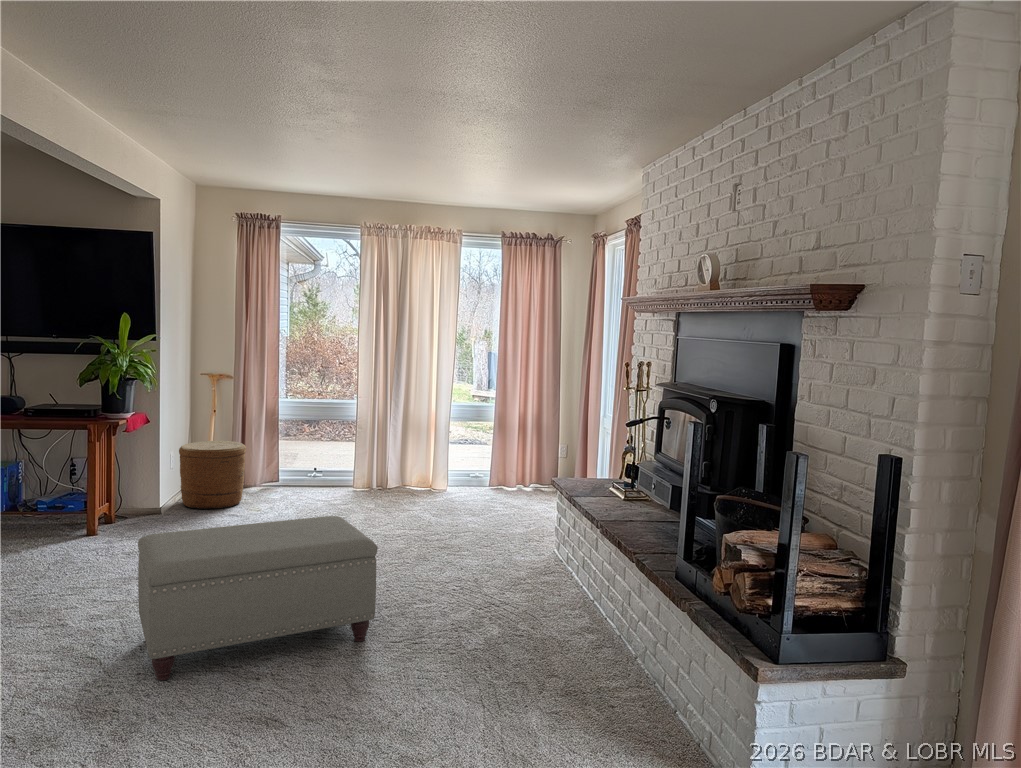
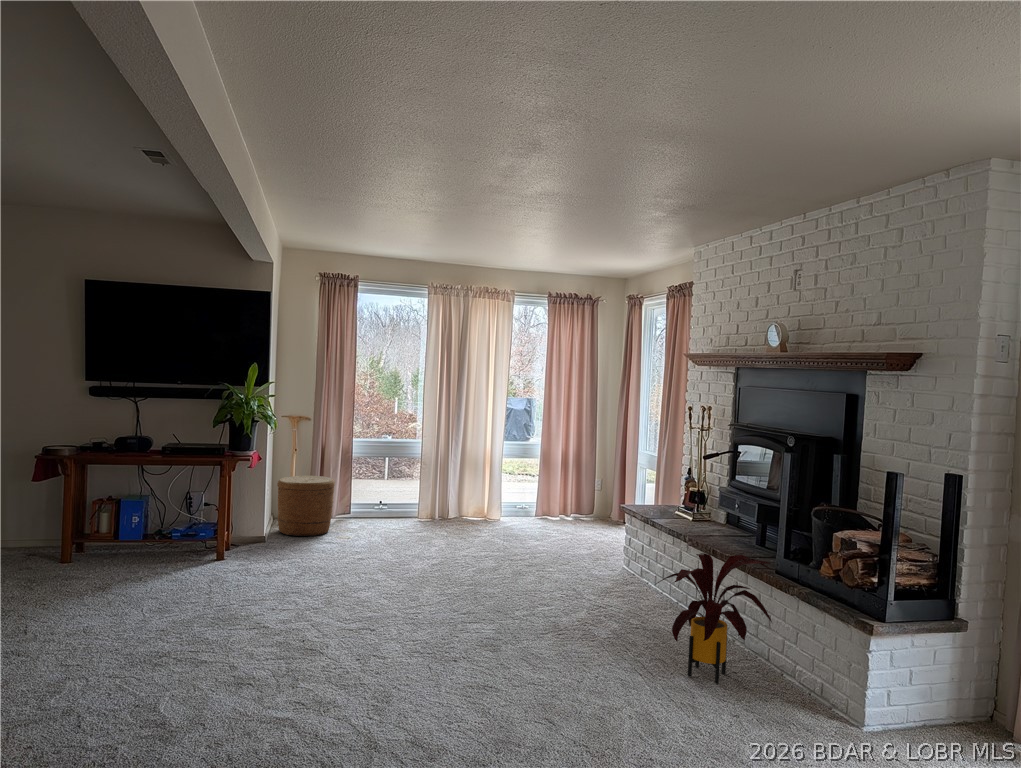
ottoman: present [138,516,378,681] -> none [334,533,529,662]
house plant: none [508,552,665,723] -> present [656,553,772,683]

